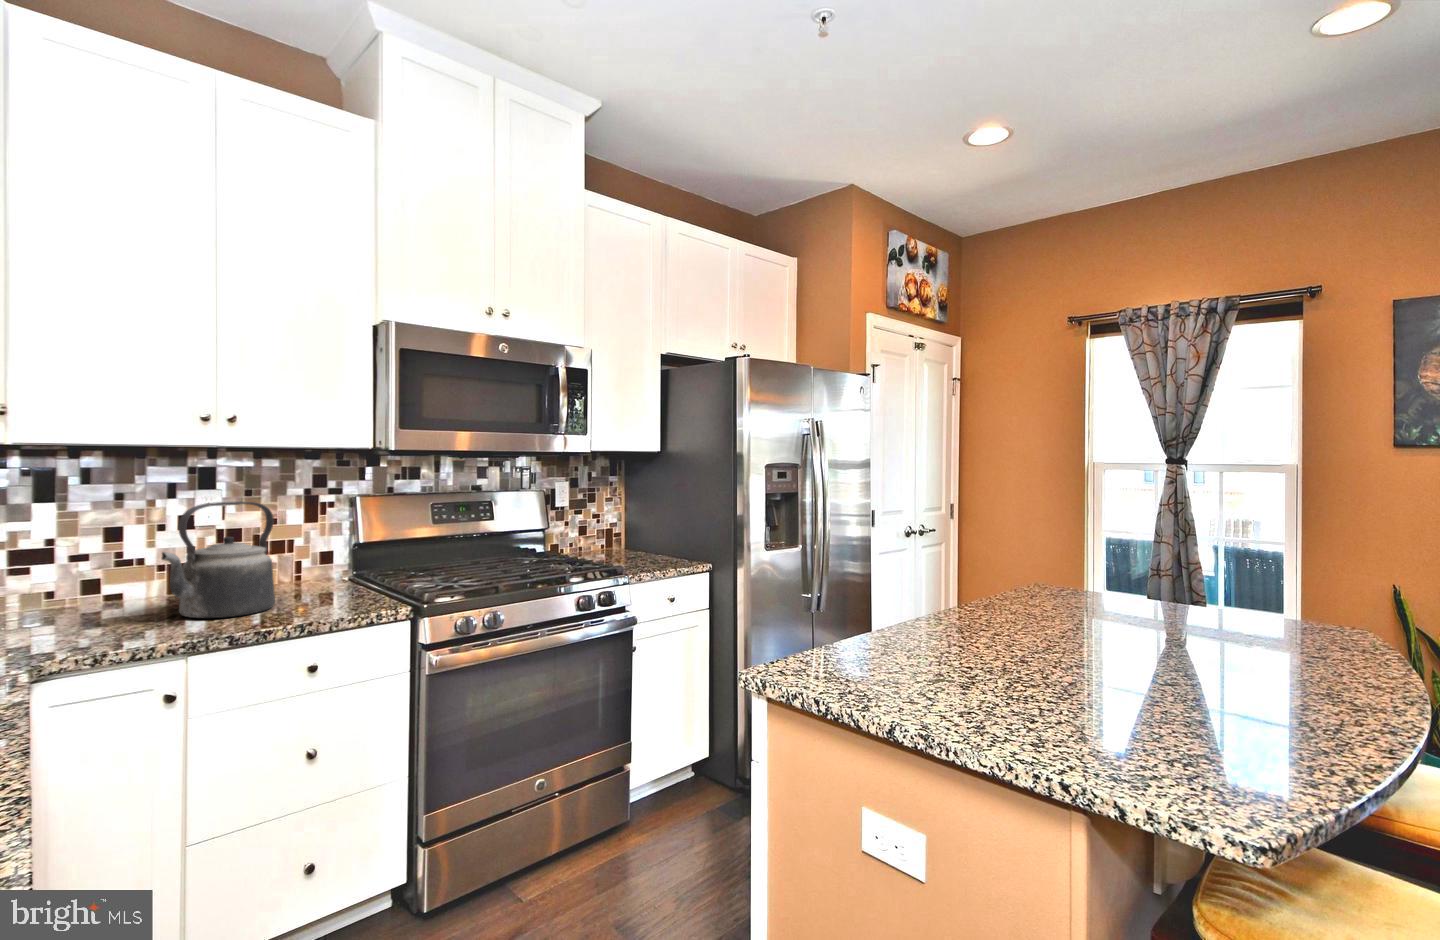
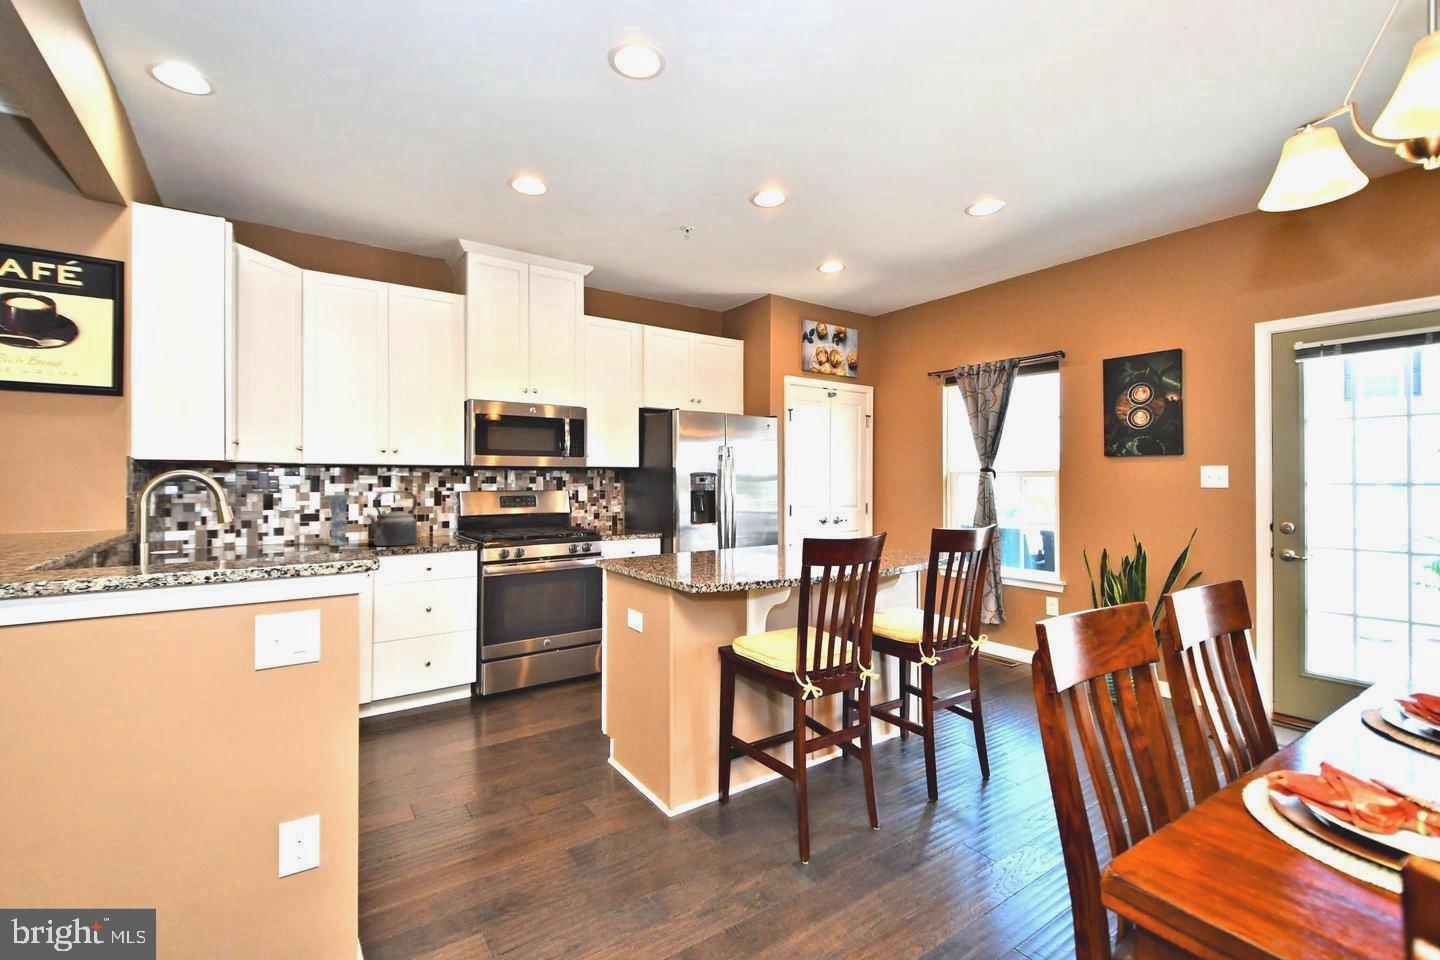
vase: none [62,509,128,618] -> present [326,495,351,546]

